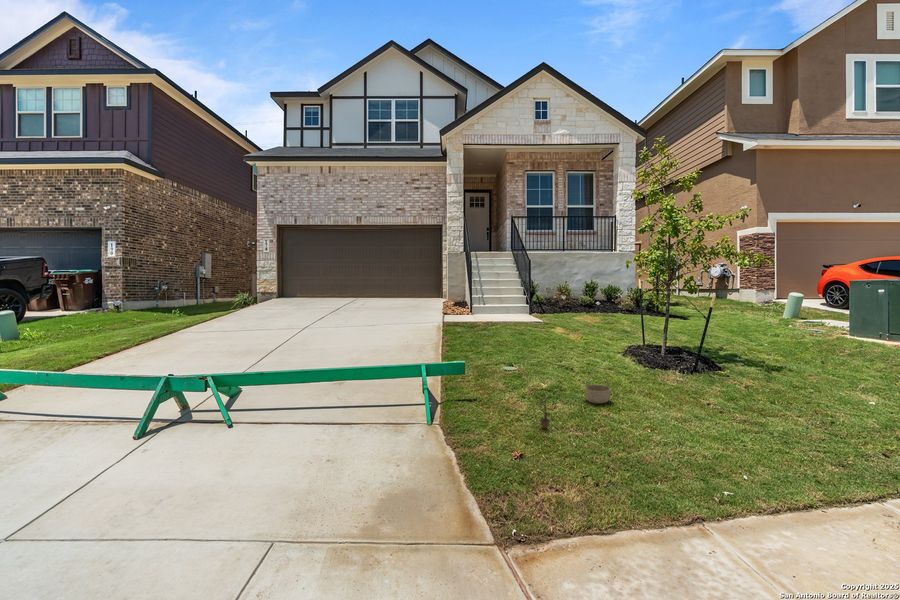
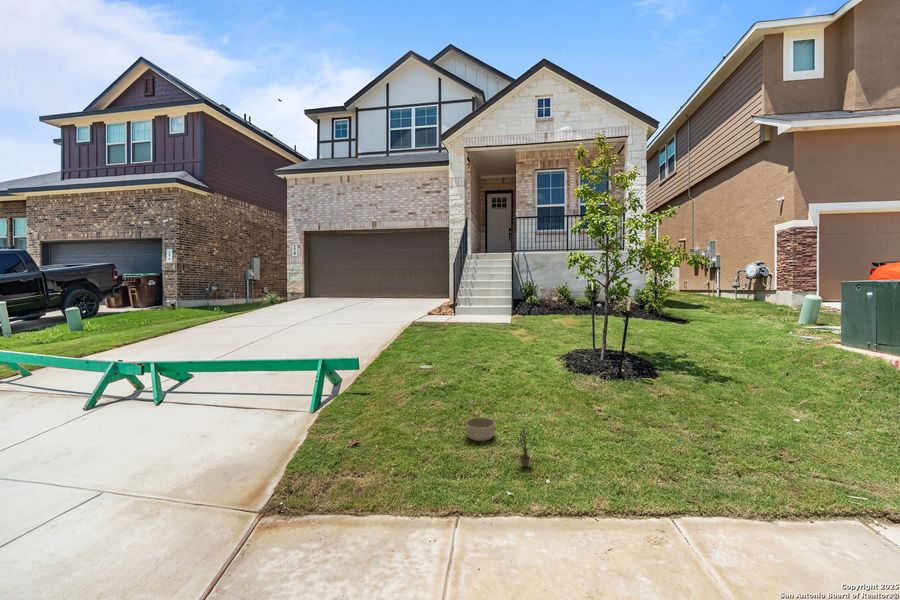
decorative plant: present [533,395,555,429] -> present [512,430,535,467]

